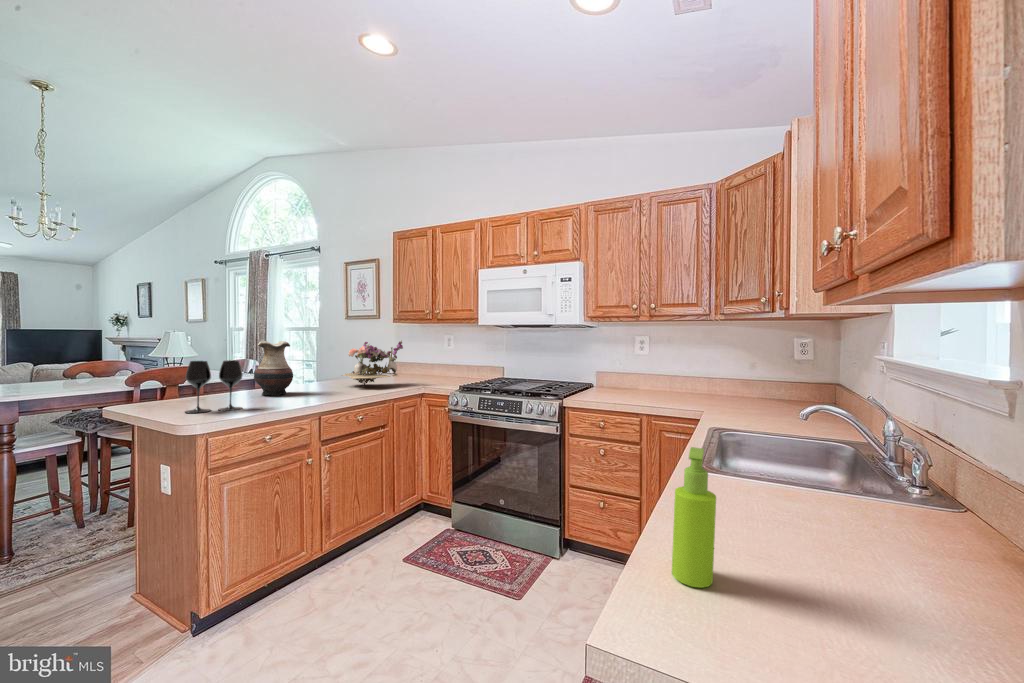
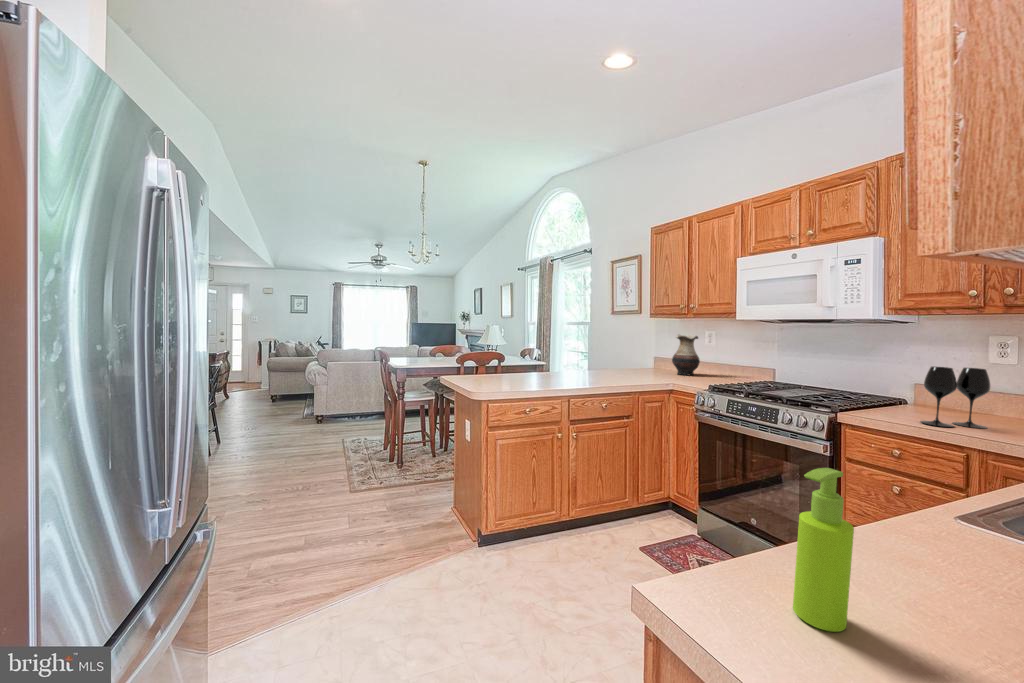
flower arrangement: present [342,340,403,385] -> none [595,335,653,377]
vase: present [254,341,293,396] -> present [672,334,700,375]
wine glass: present [185,360,242,413] -> present [920,367,991,428]

